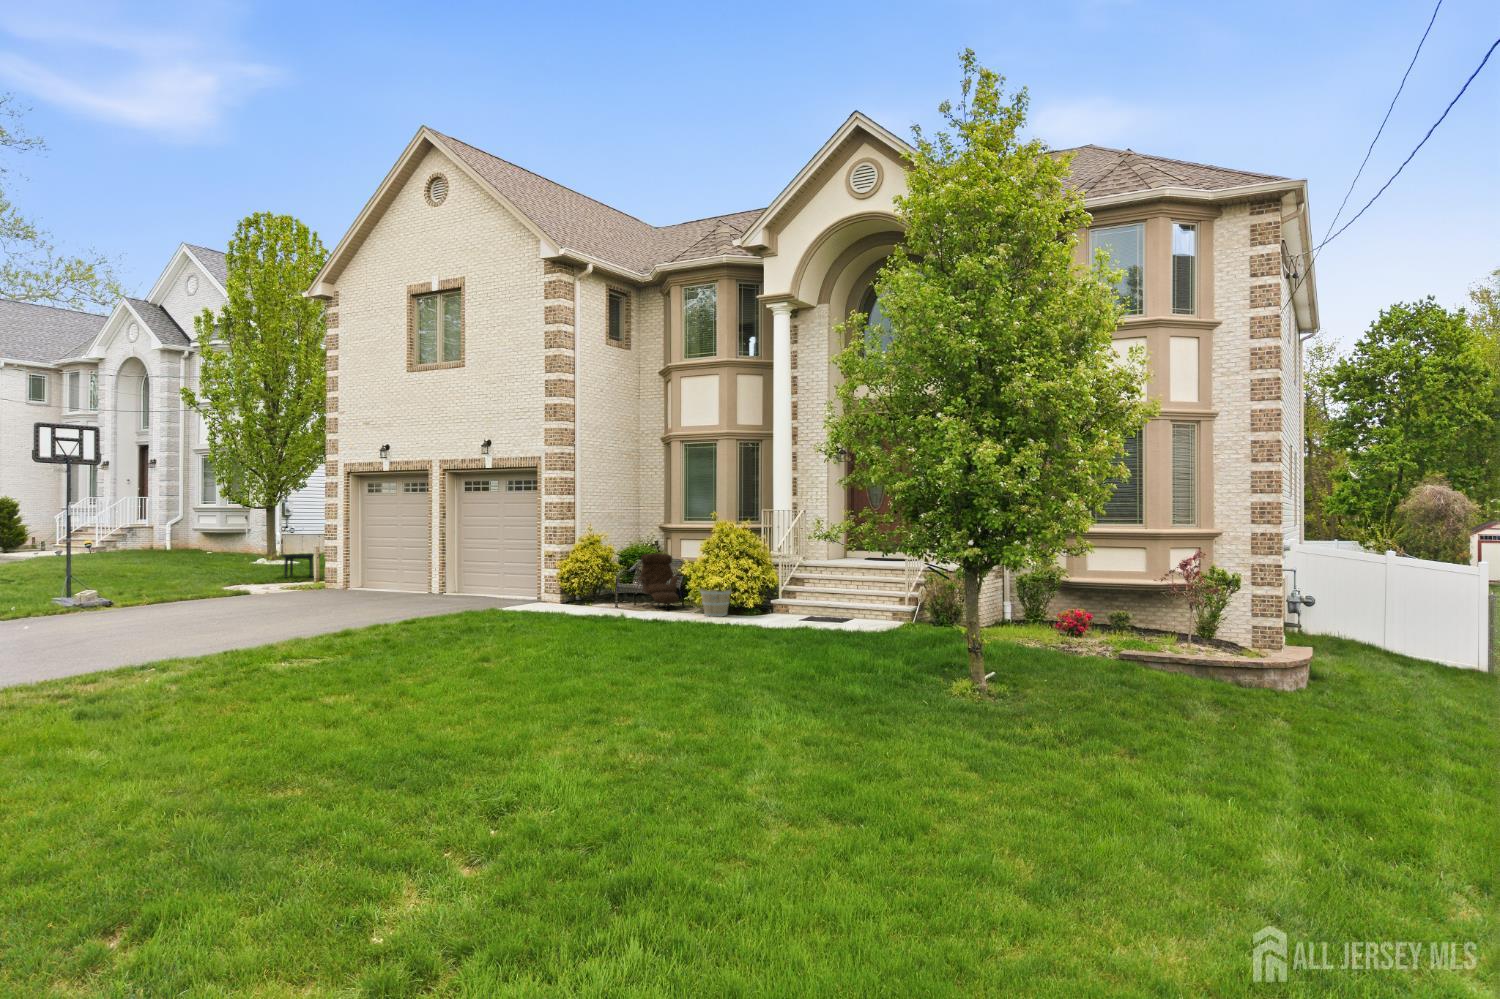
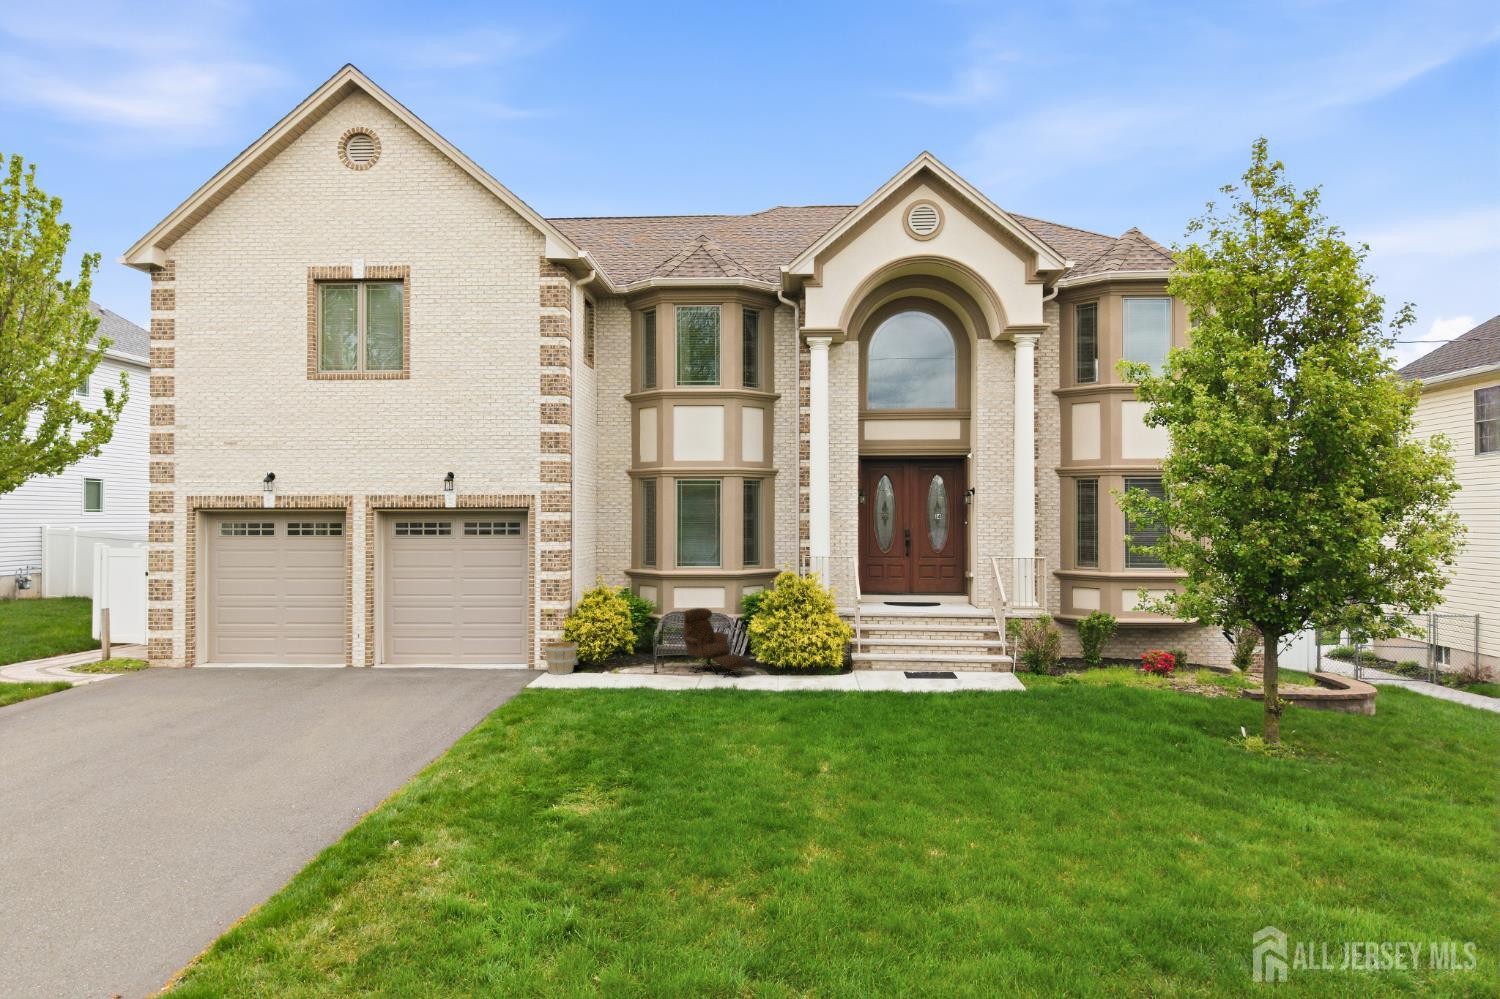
round table: present [282,554,321,578] -> none [20,611,92,650]
wooden bucket: present [700,588,731,617] -> present [544,642,578,675]

